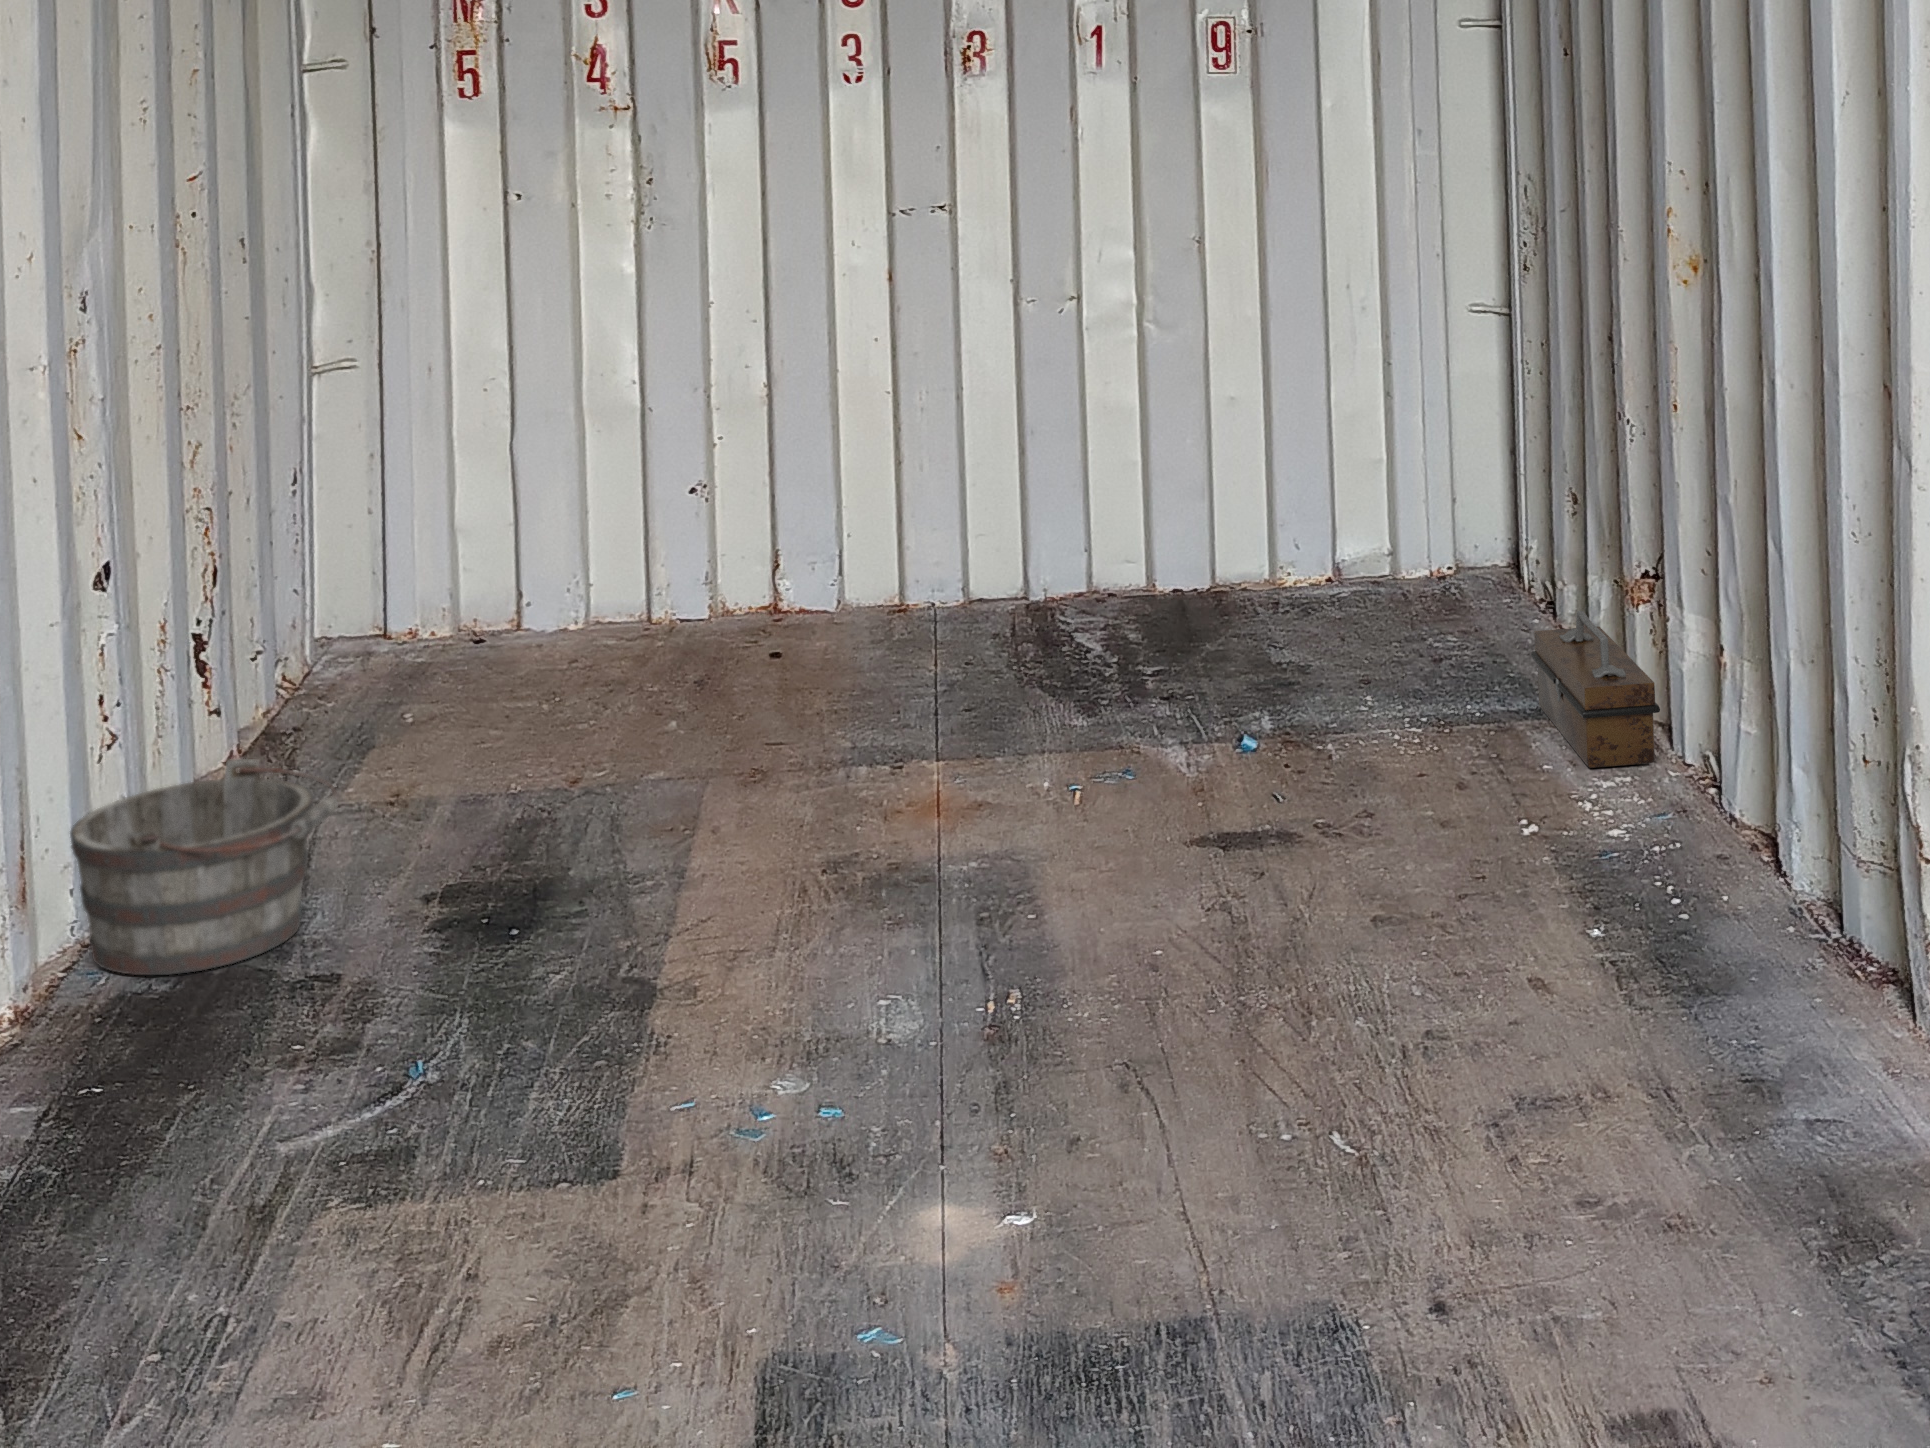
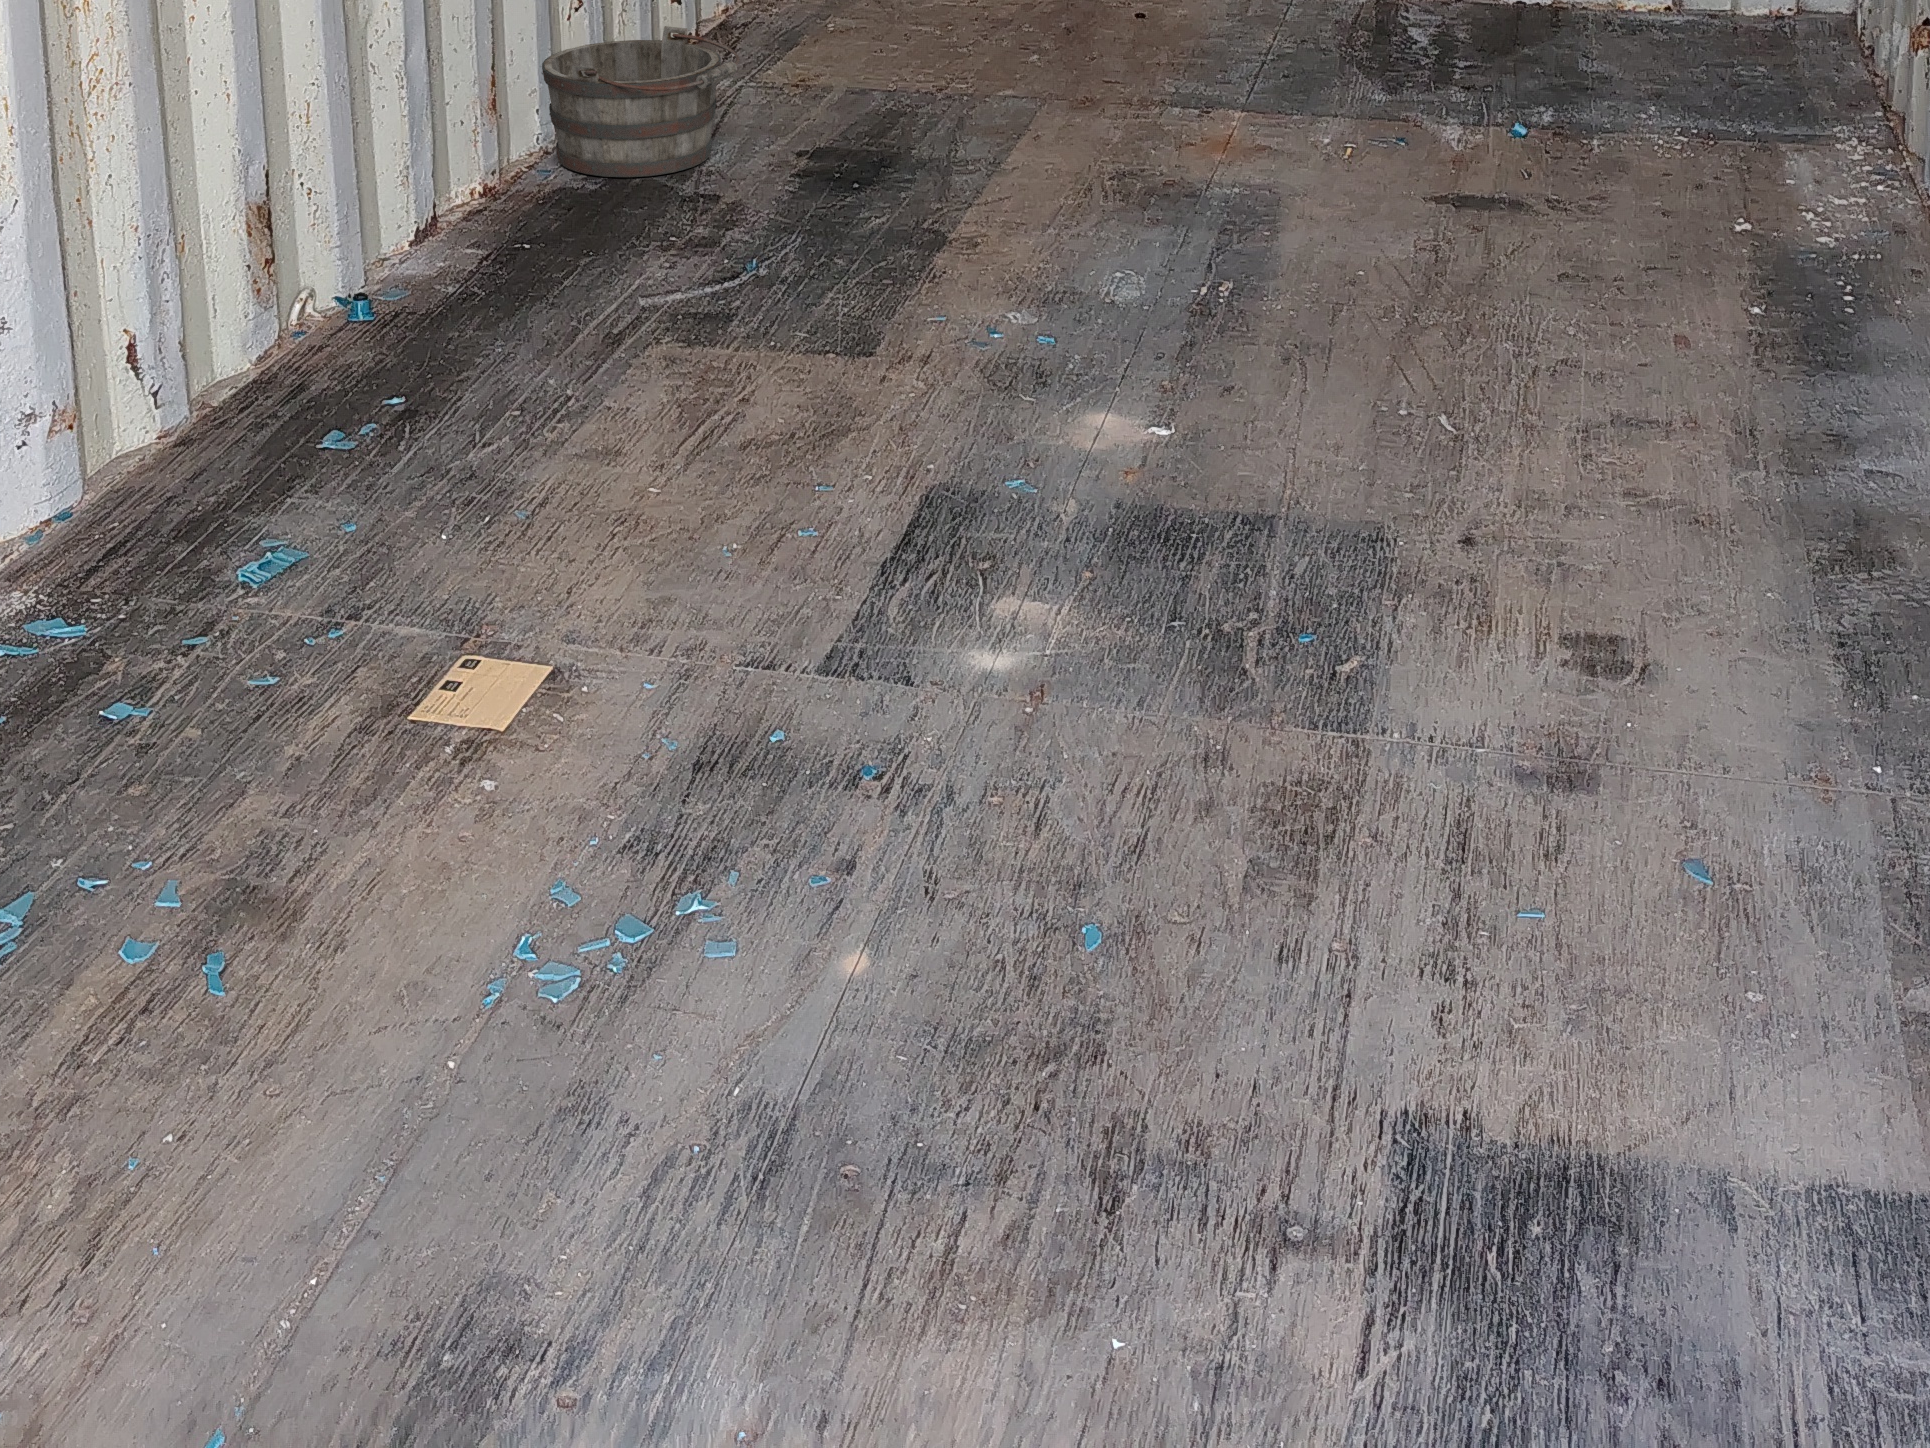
toolbox: present [1531,611,1660,768] -> none [1809,48,1911,191]

